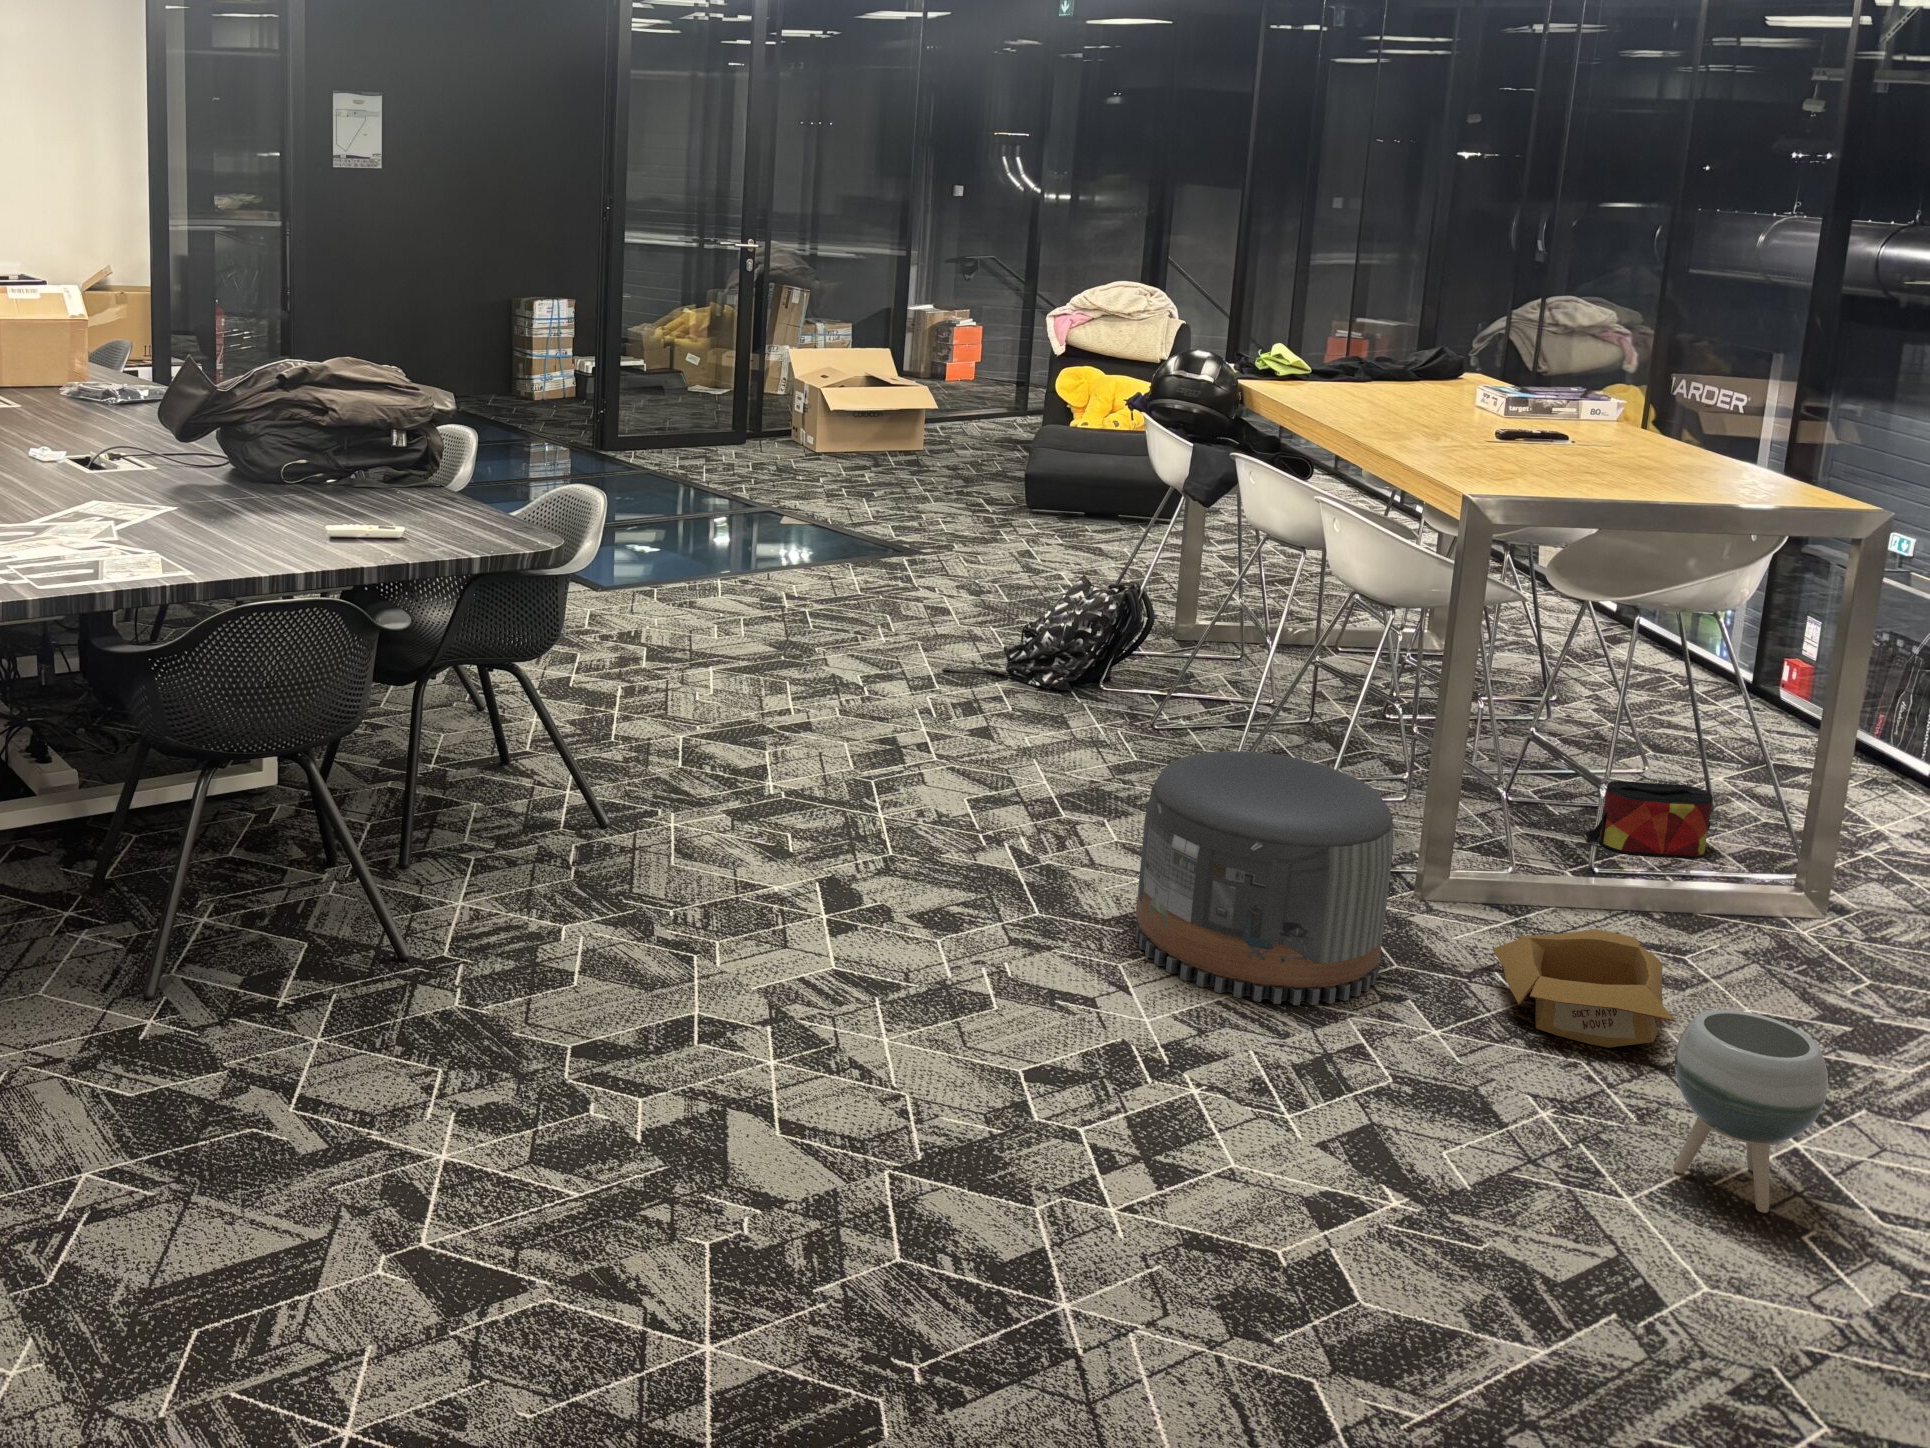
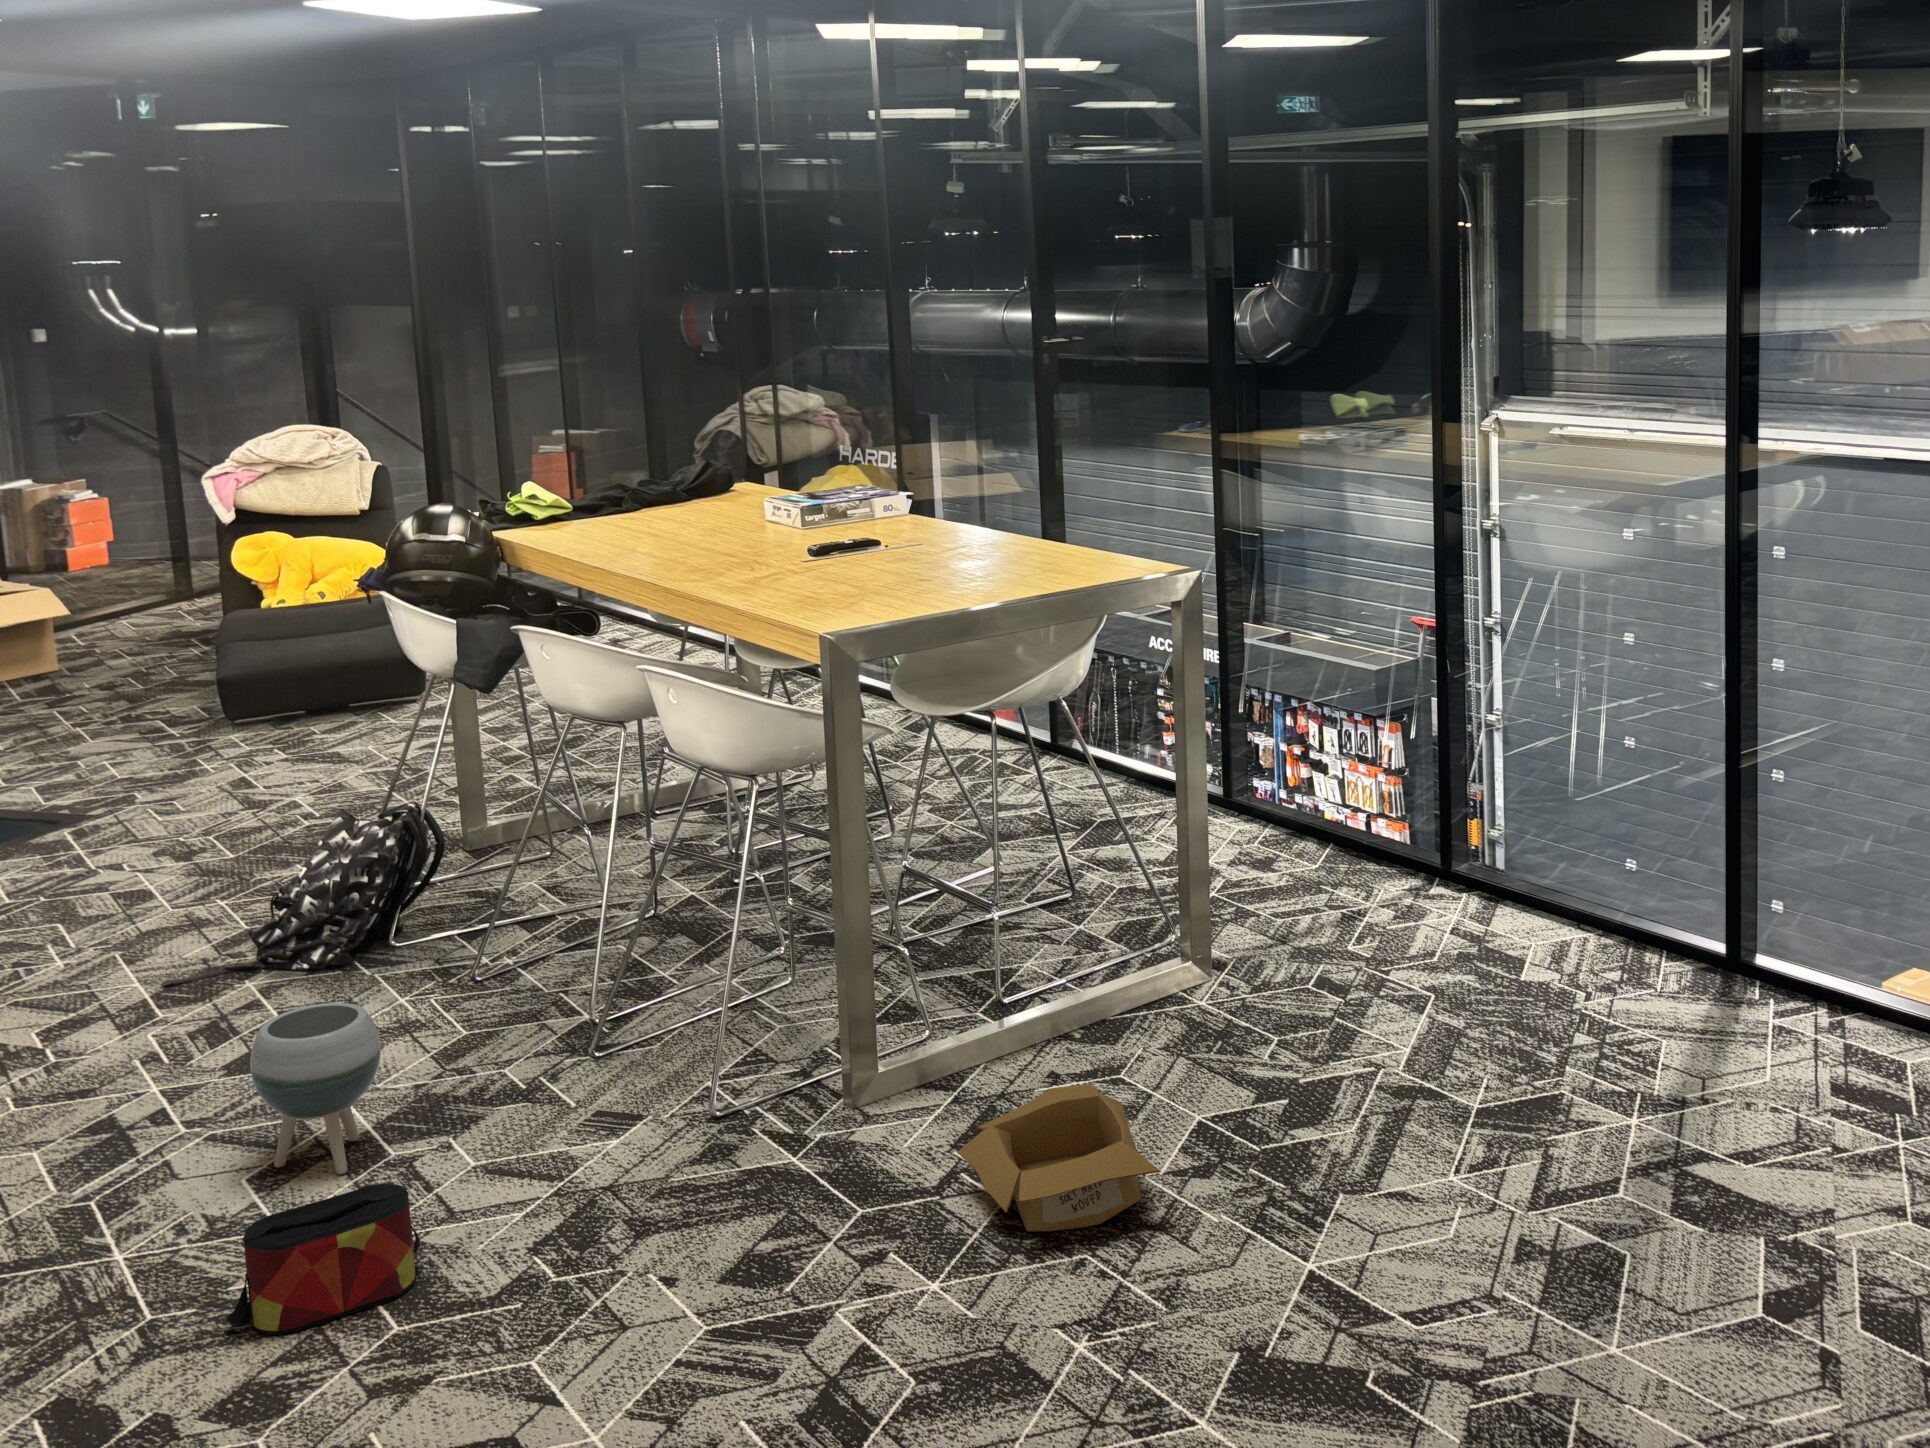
pouf: present [1135,751,1393,1005] -> none [530,1001,846,1346]
bag: present [1585,781,1713,858] -> present [226,1184,420,1335]
planter: present [1673,1010,1828,1213] -> present [250,1003,381,1174]

